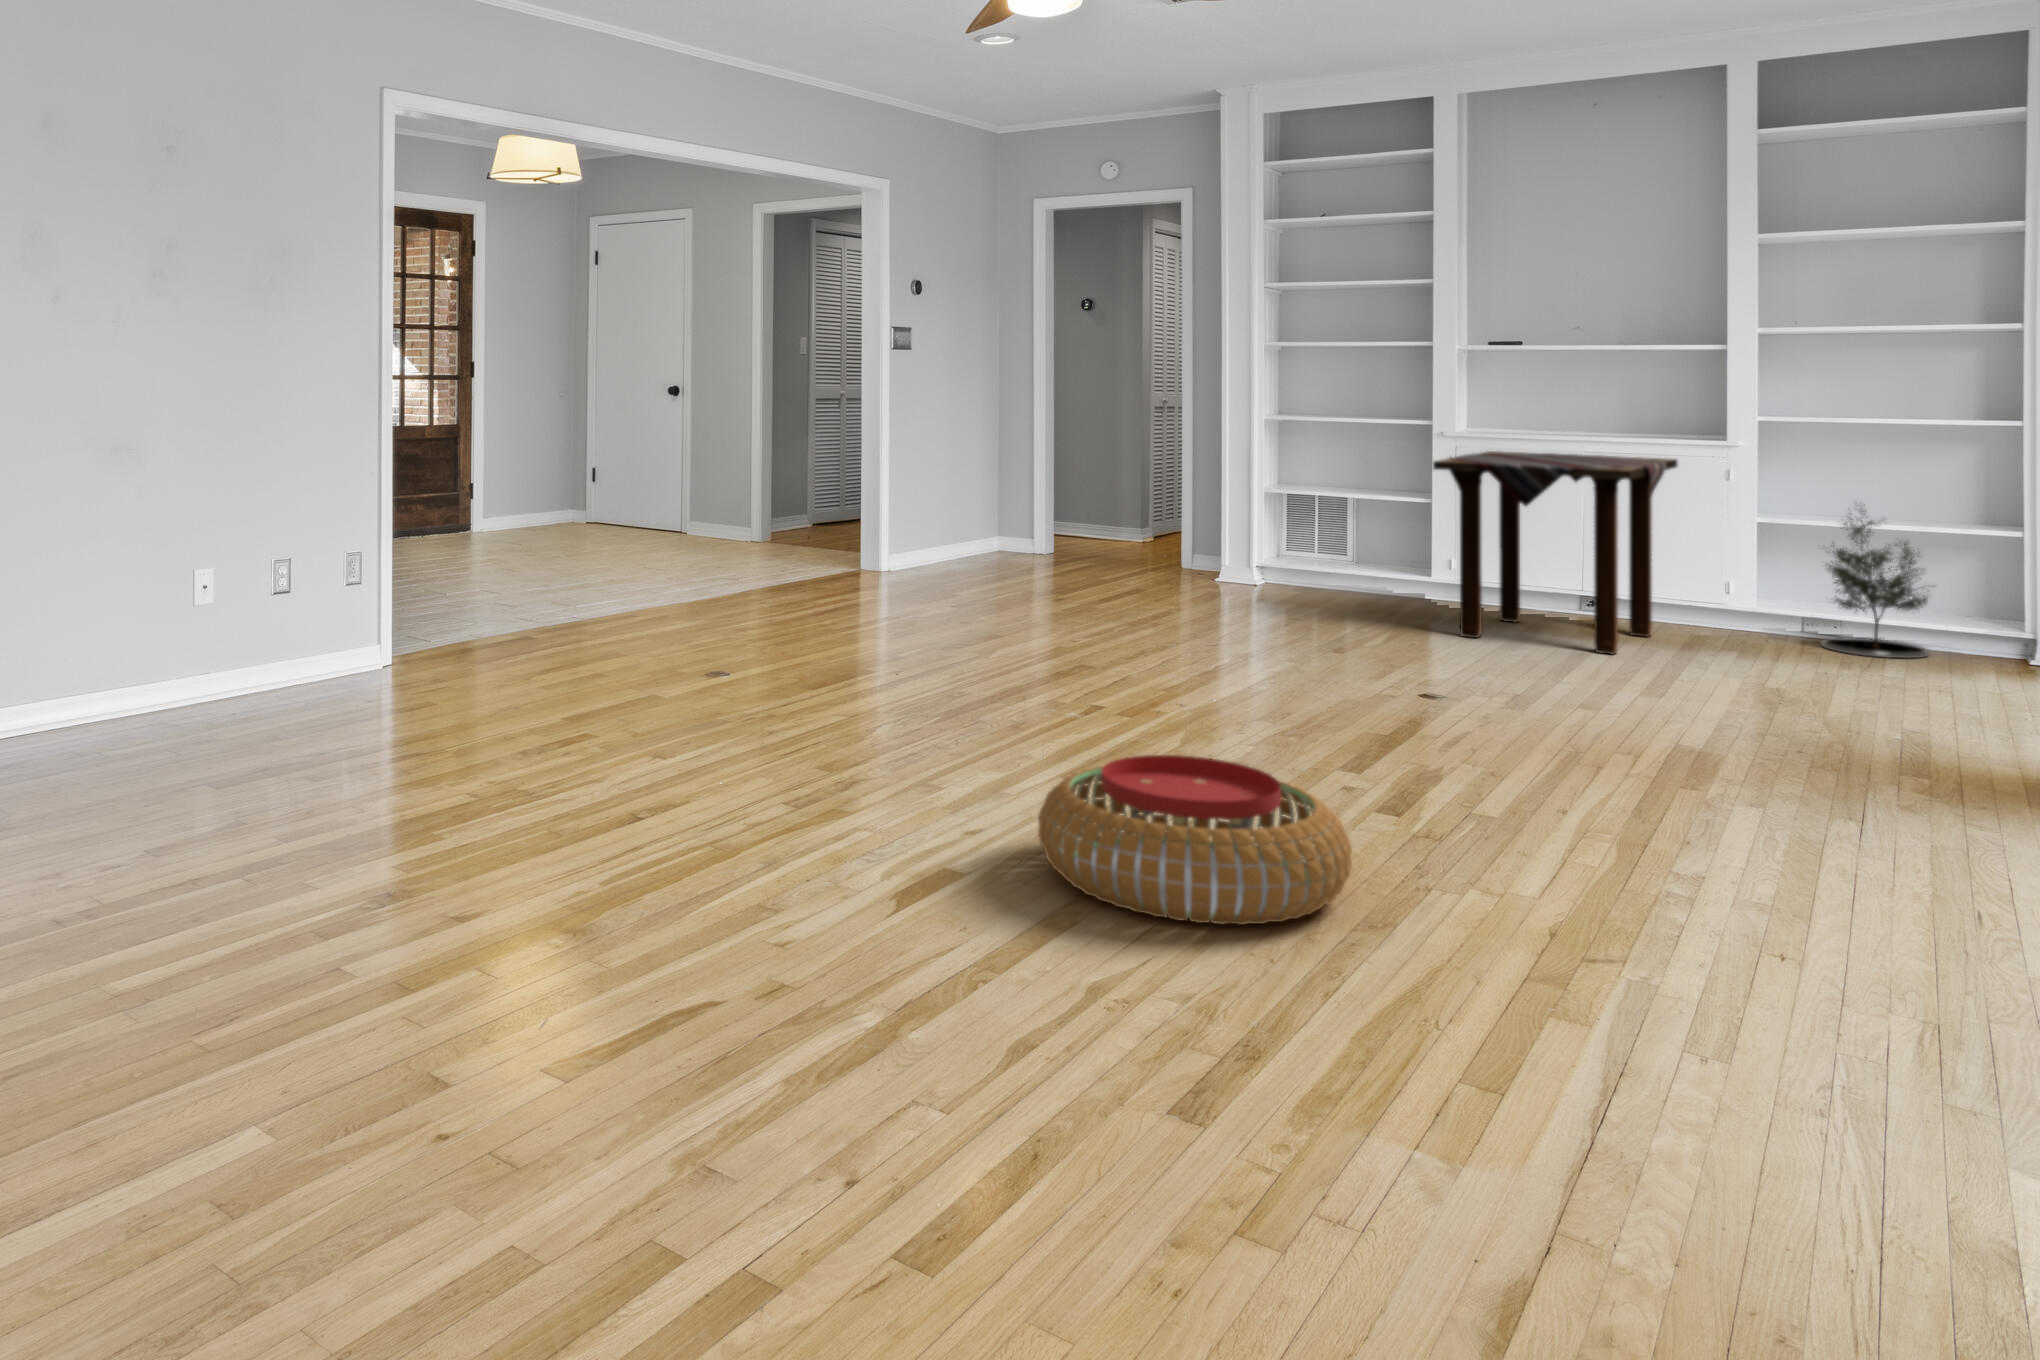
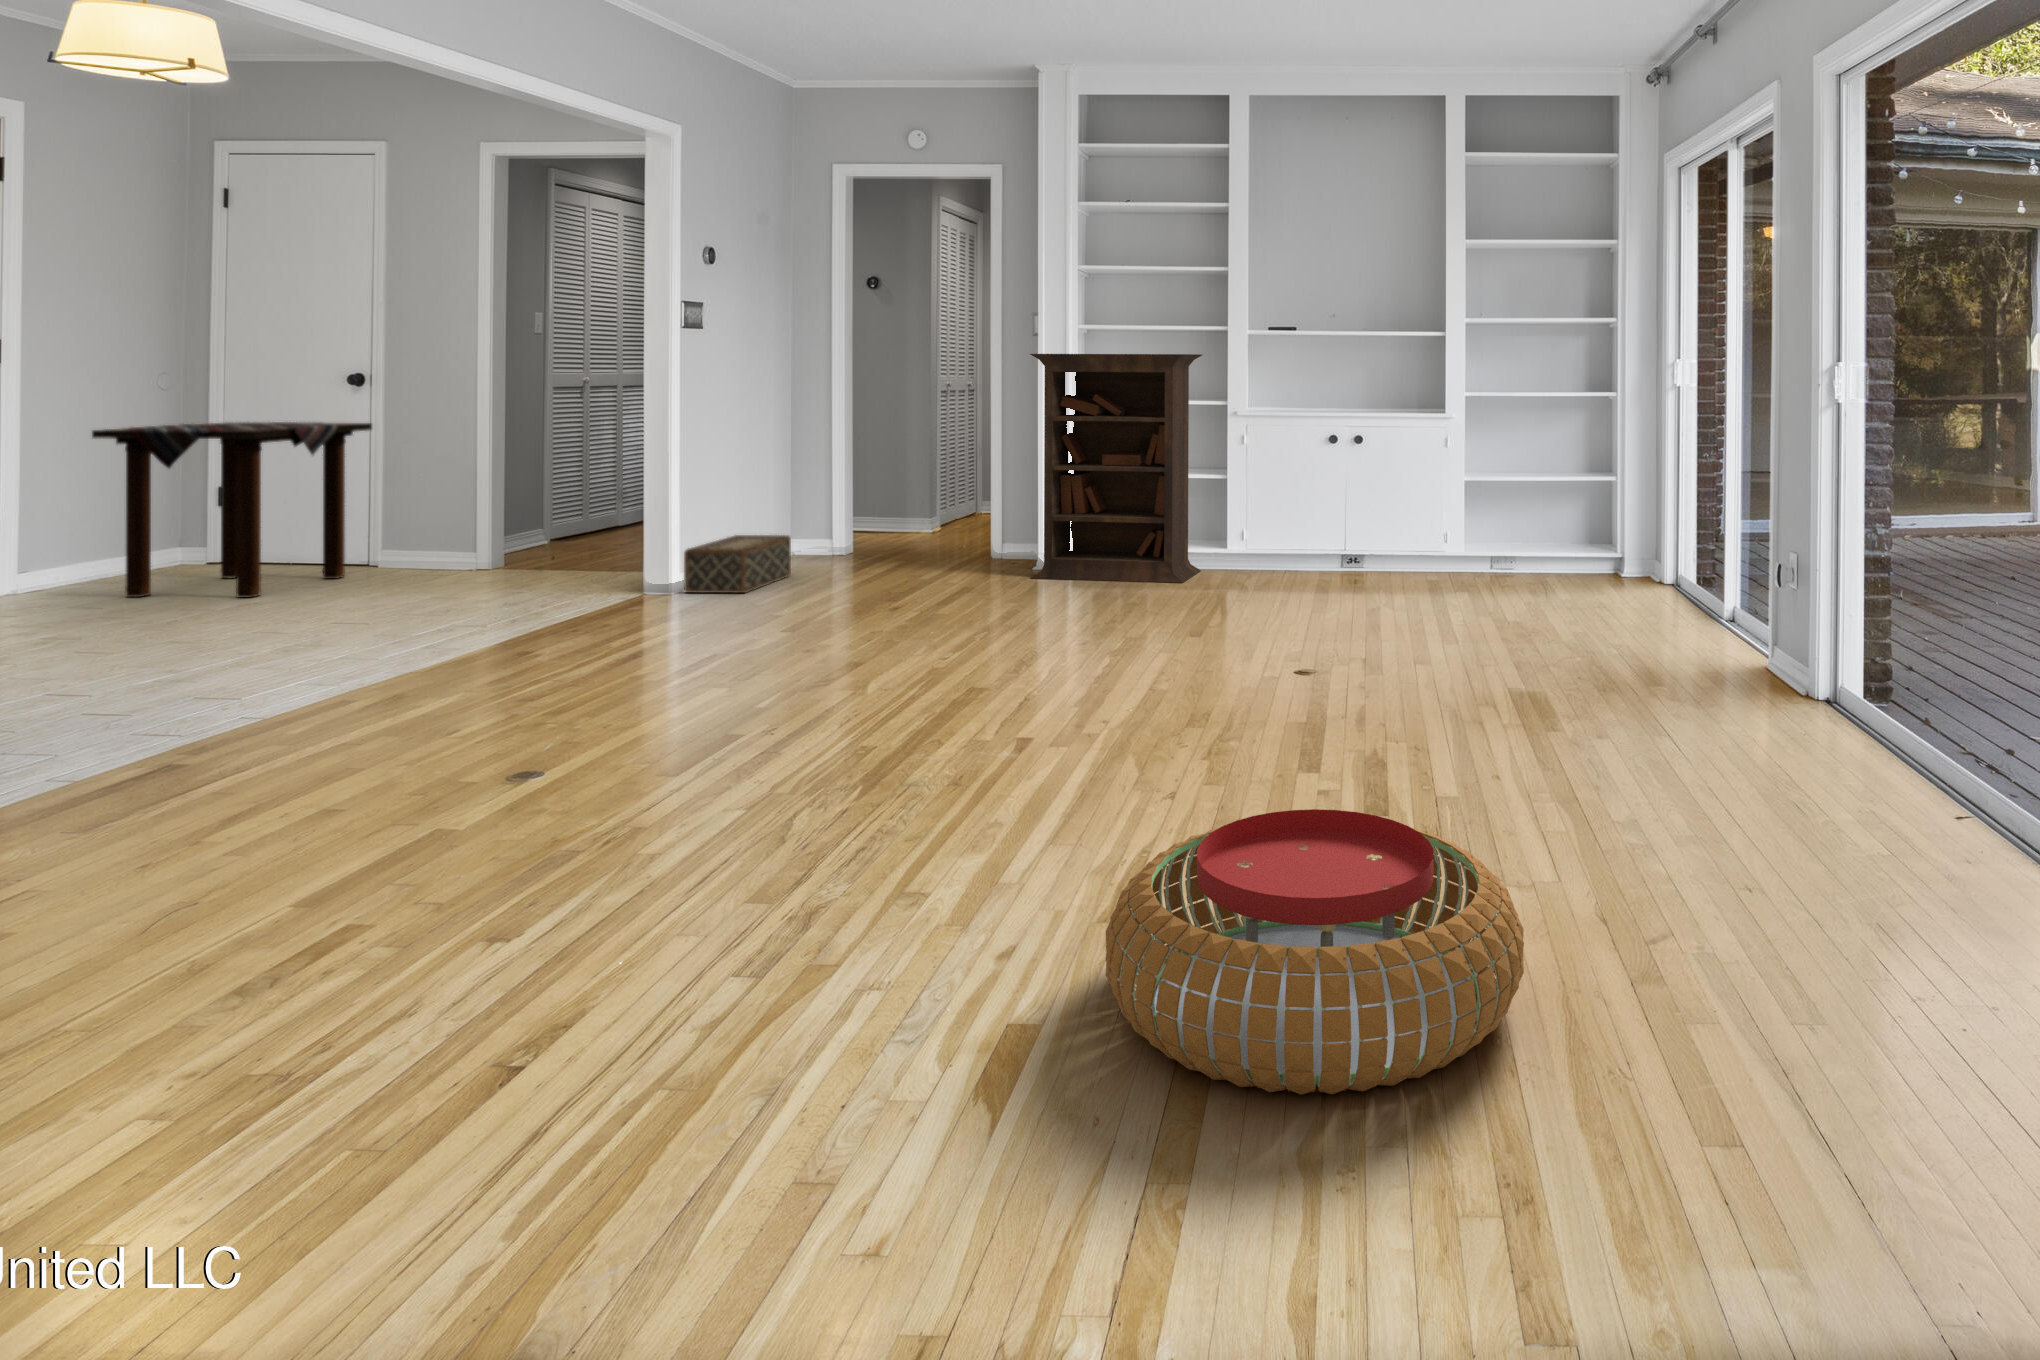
bookcase: none [1203,370,1401,612] -> present [1030,354,1202,583]
side table: present [1433,451,1678,655] -> present [92,422,372,598]
potted tree: present [1822,503,1935,658] -> none [1509,456,1582,580]
woven basket: none [896,530,988,580] -> present [684,535,791,593]

